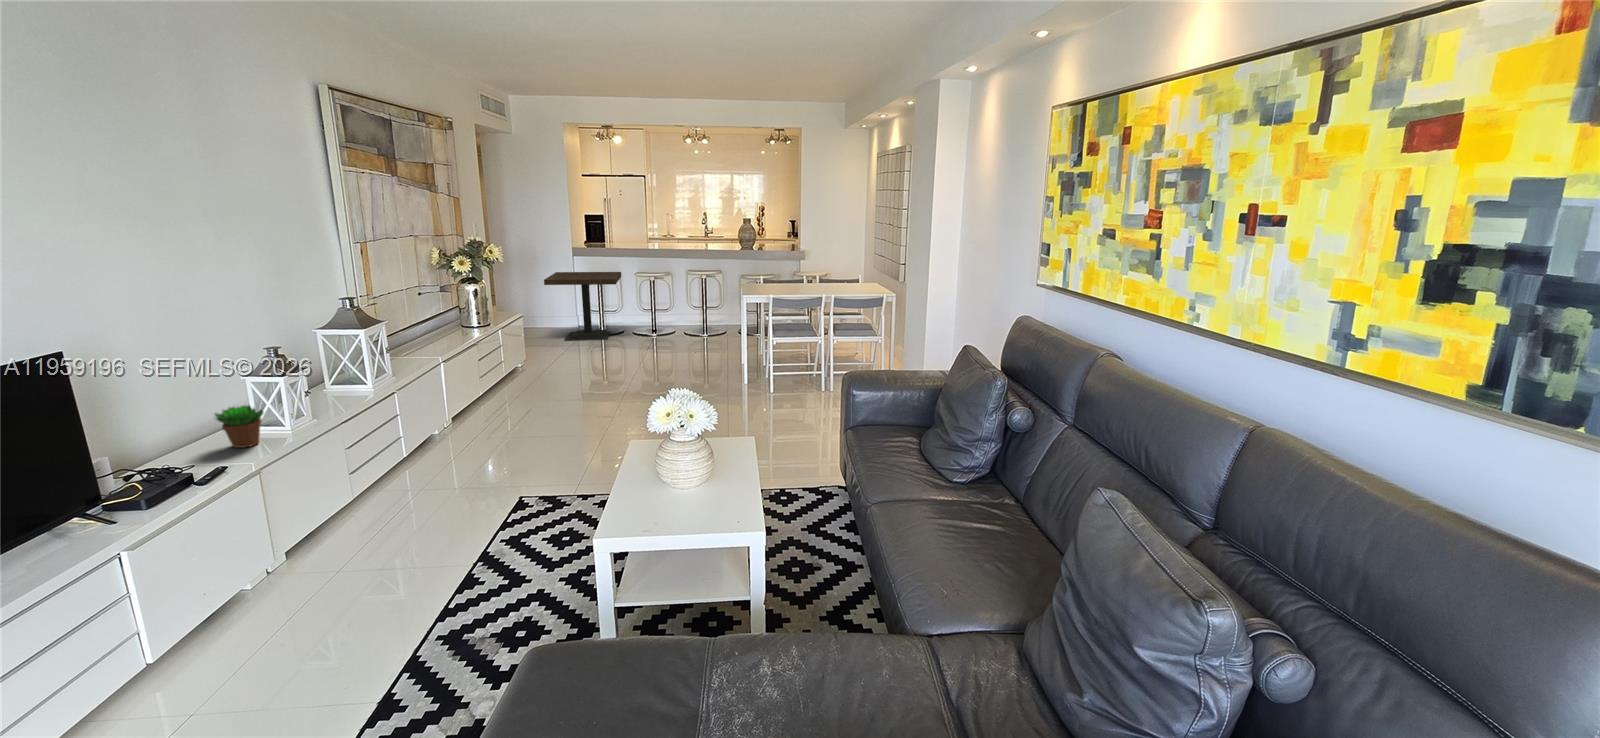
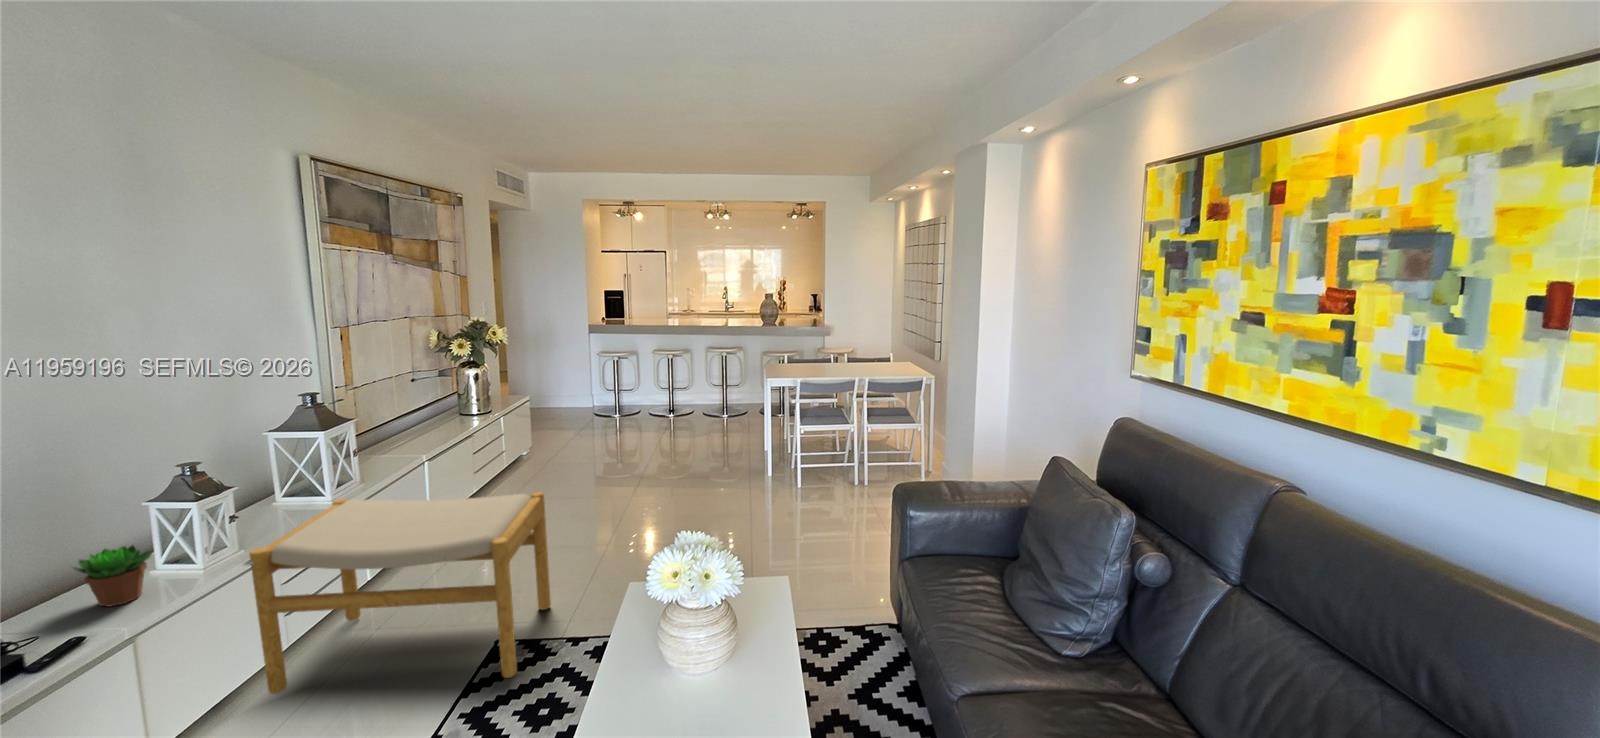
side table: present [544,272,621,341] -> none [560,348,641,420]
footstool: none [330,381,561,528] -> present [249,492,551,694]

